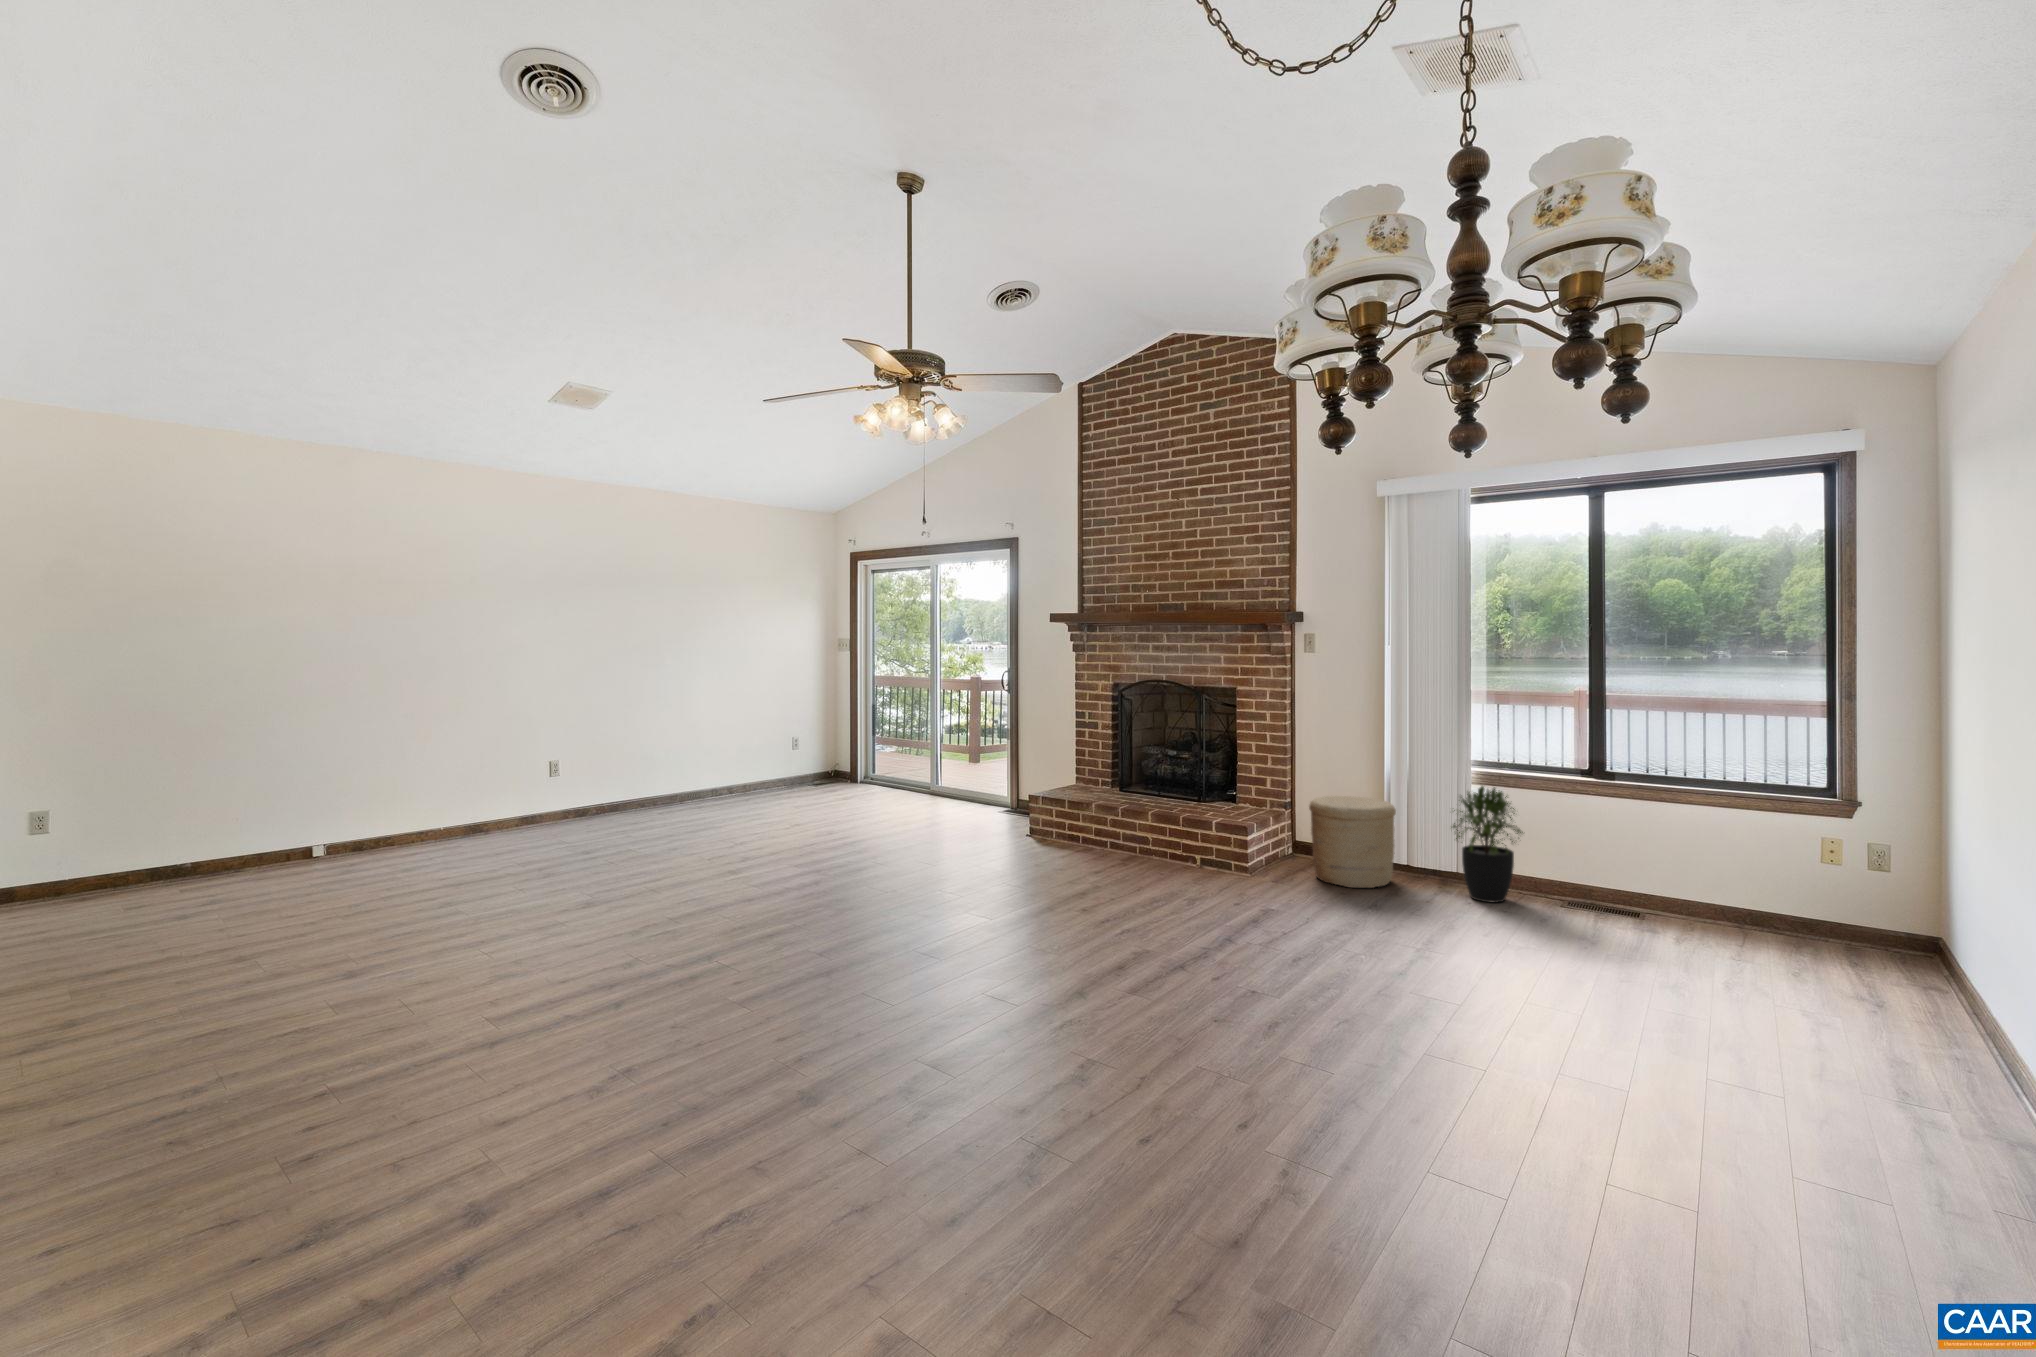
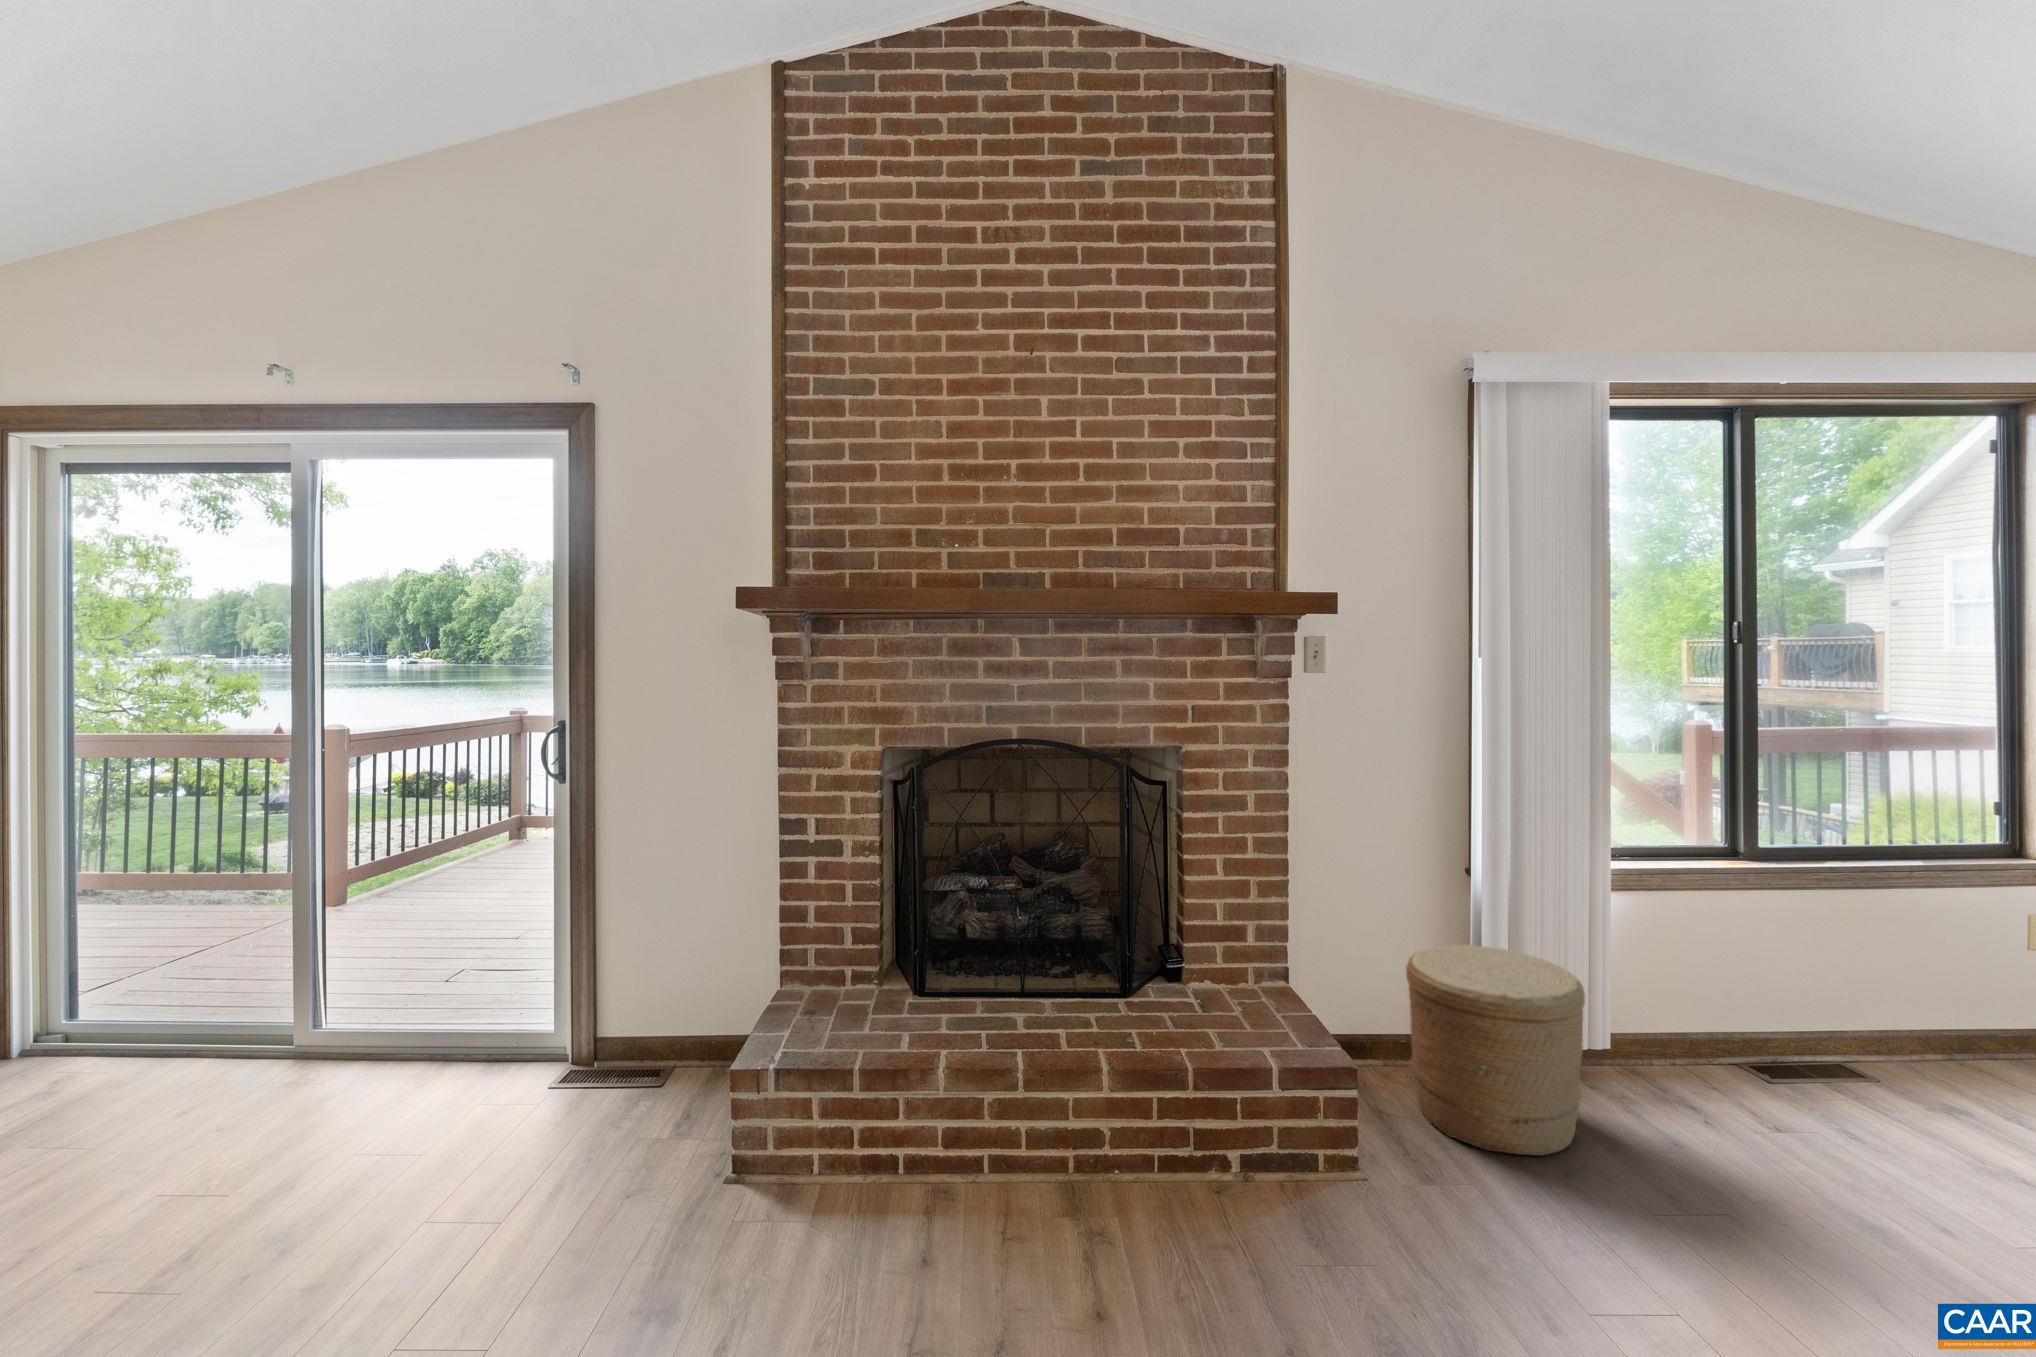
potted plant: present [1451,786,1523,903] -> none [1632,907,1799,1122]

